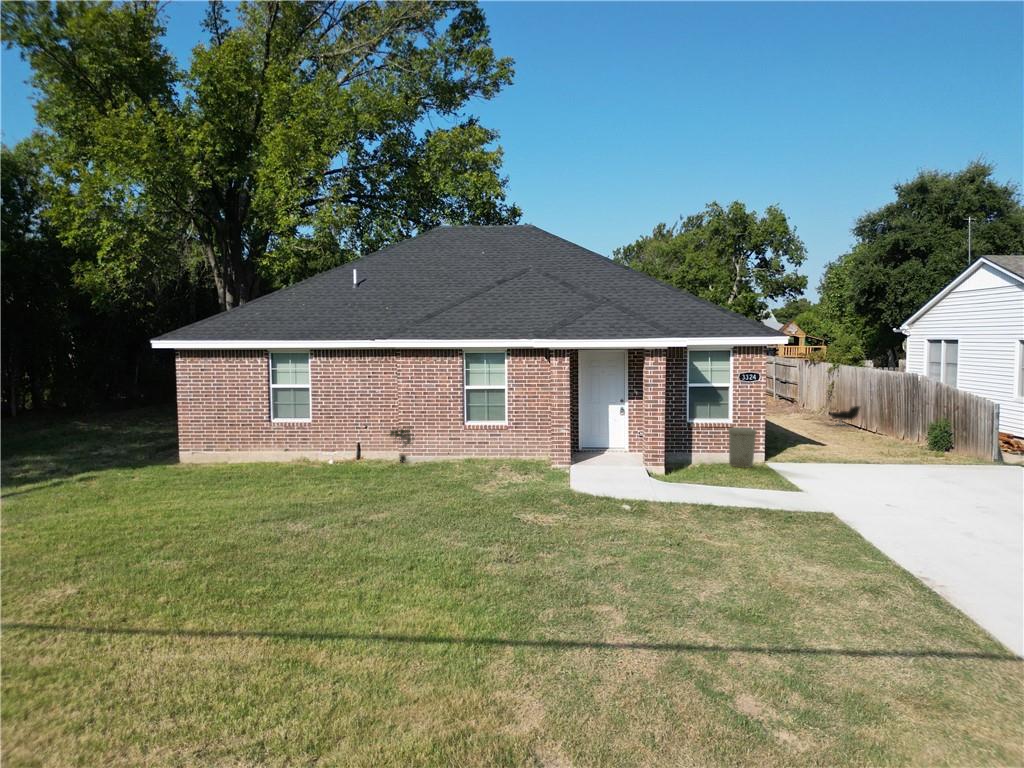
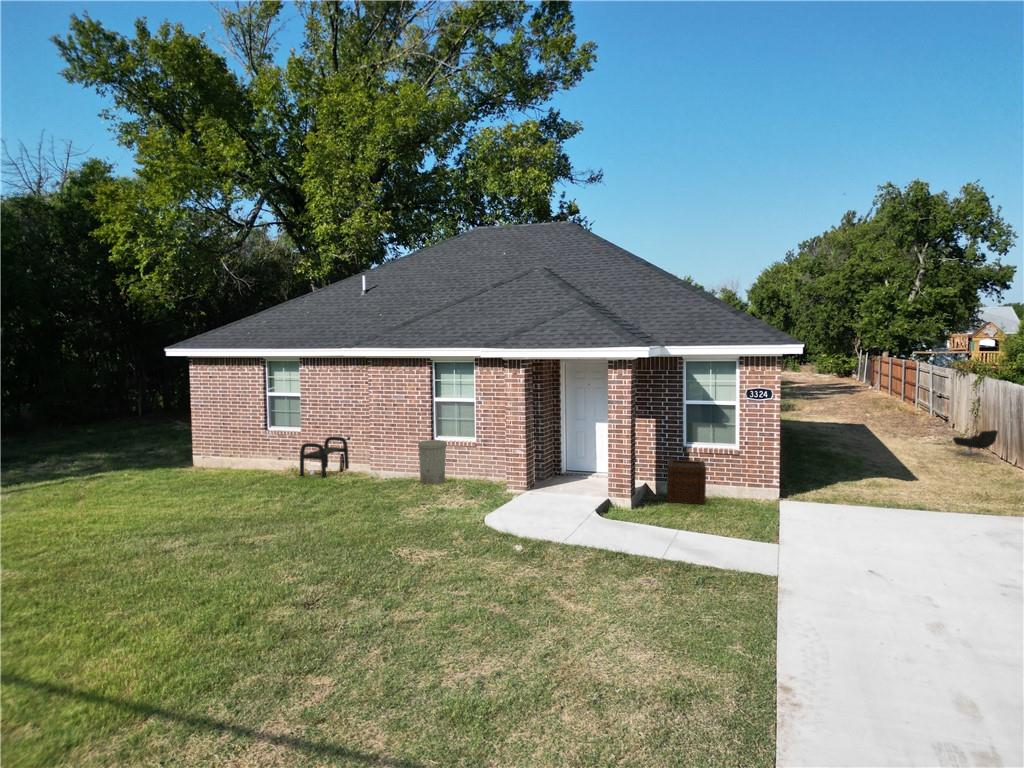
bench: none [332,426,370,465] -> present [300,436,349,478]
trash can: present [728,427,757,468] -> present [418,440,447,484]
potted plant: present [390,428,413,463] -> none [354,440,385,477]
wooden crate: none [676,433,716,468] -> present [667,459,706,504]

